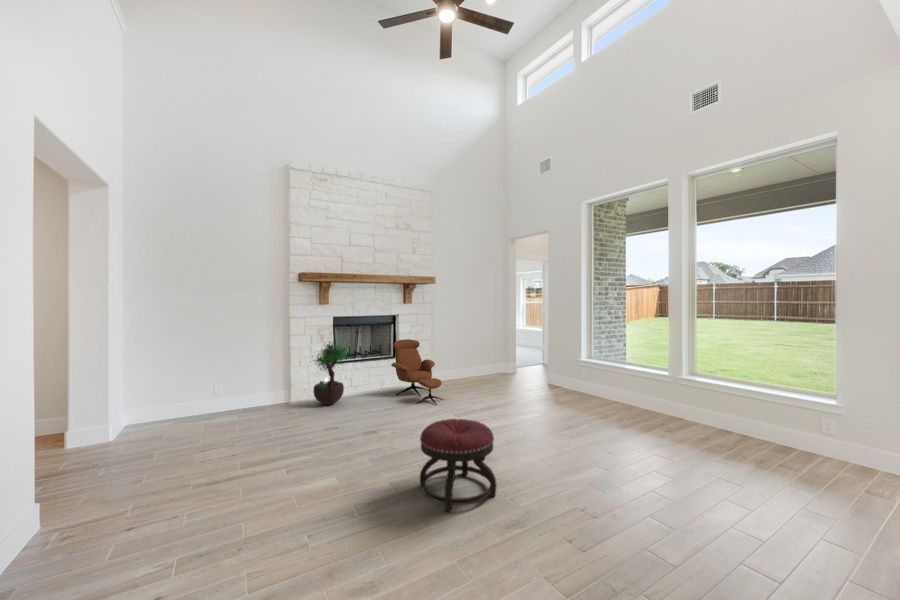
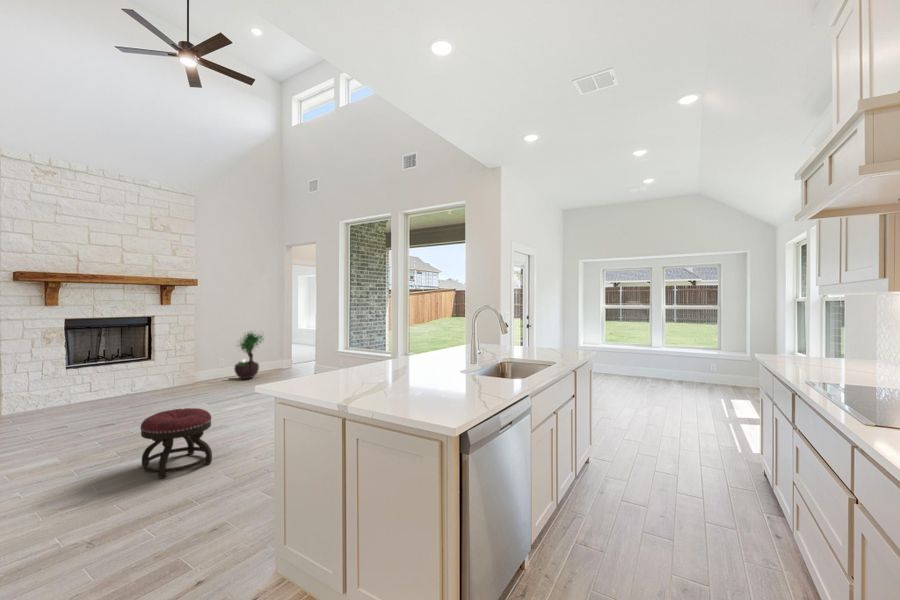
lounge chair: present [391,339,442,405] -> none [142,341,201,405]
potted tree: present [313,342,348,405] -> present [234,333,264,379]

